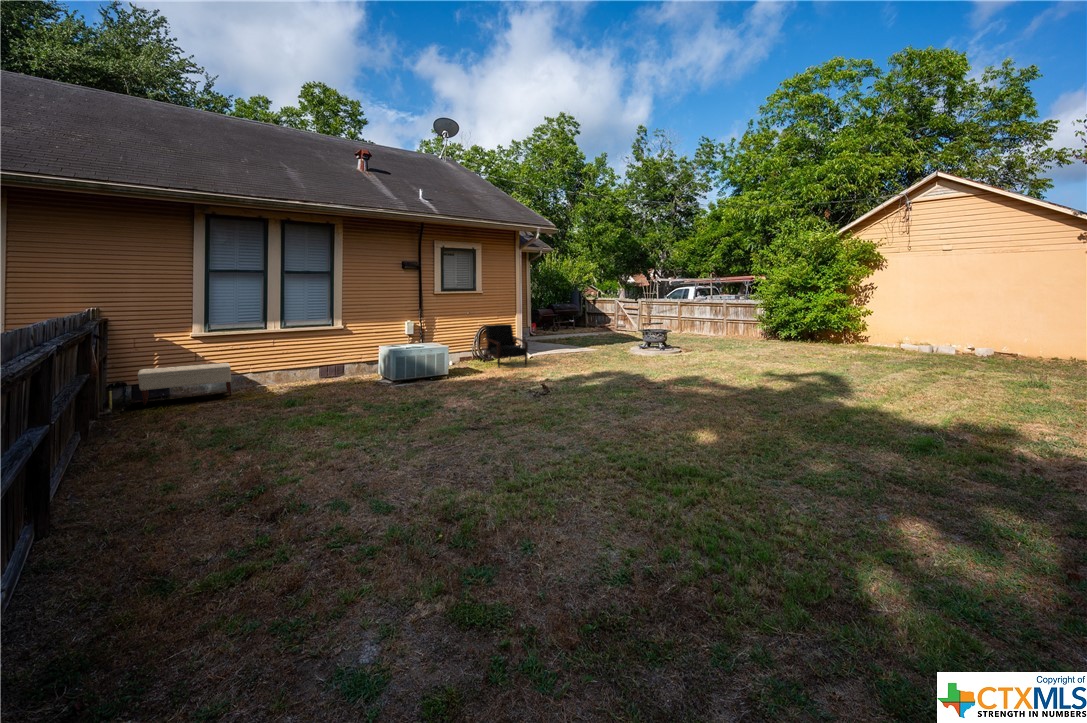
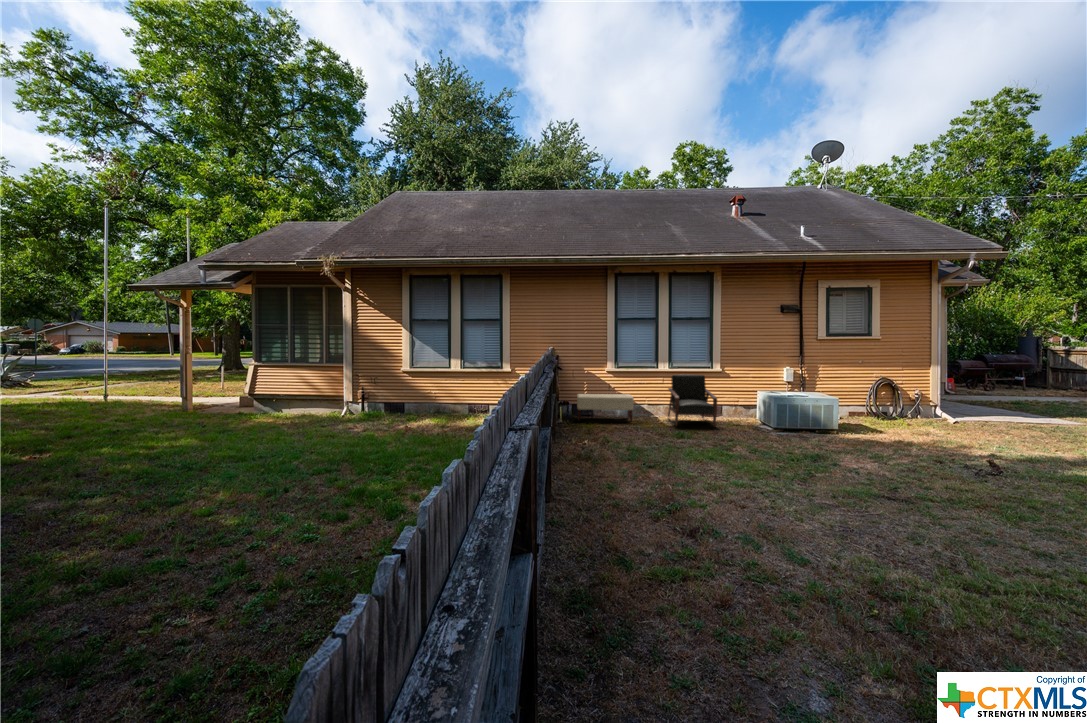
chair: present [484,324,528,368] -> present [668,374,717,427]

